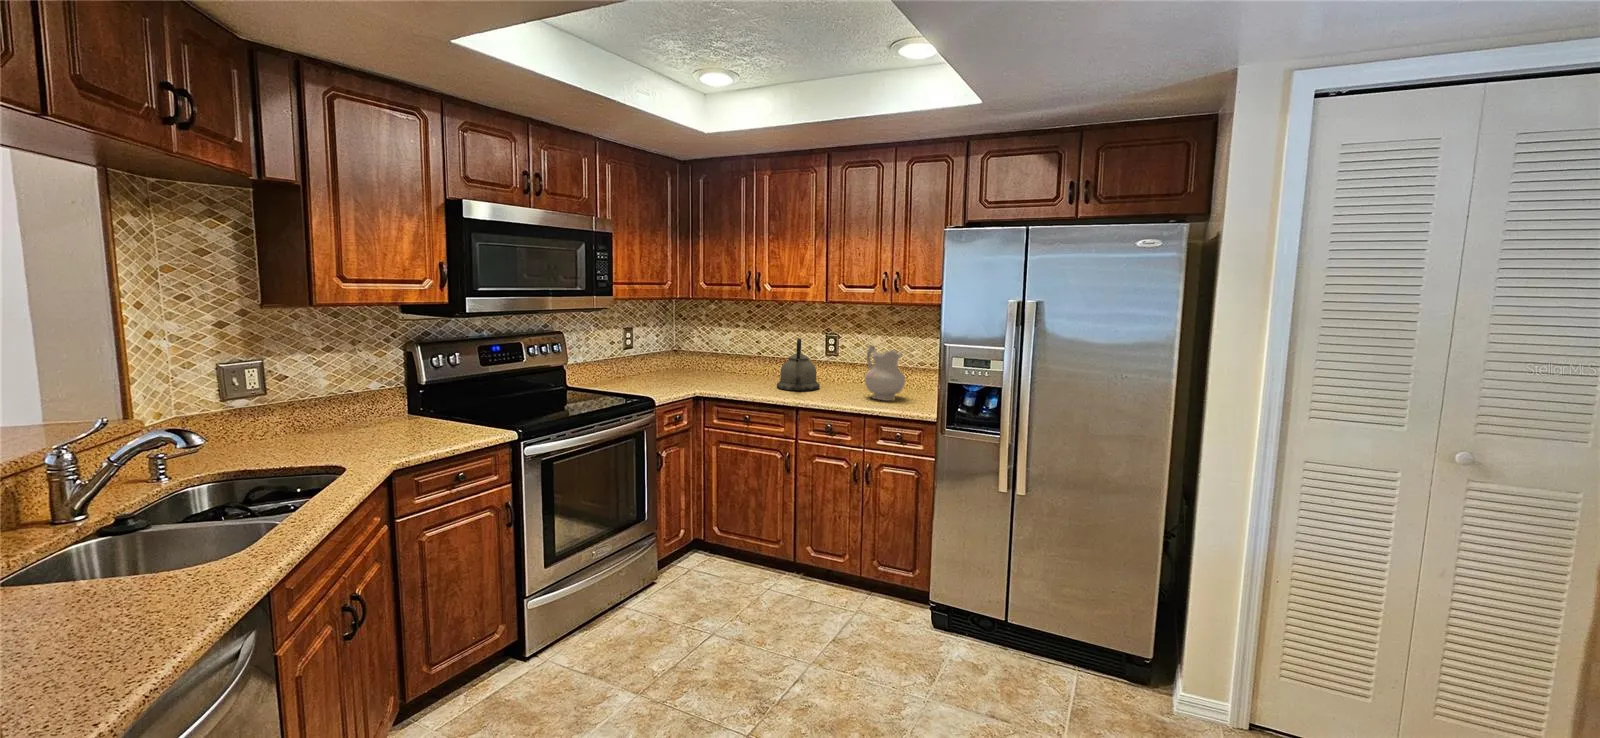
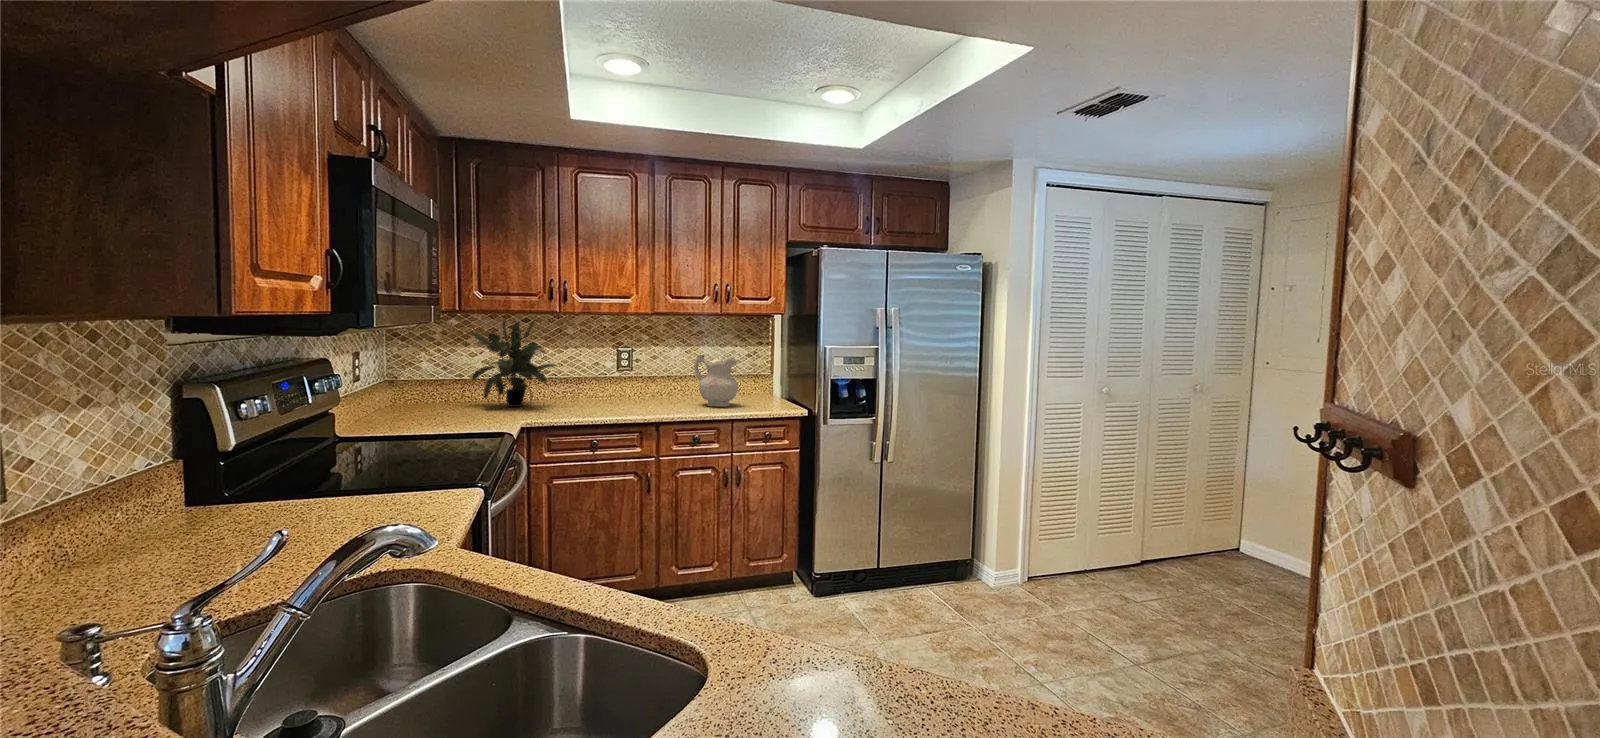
potted plant: none [698,305,755,379] -> present [471,319,555,407]
kettle: present [777,338,820,391] -> none [595,353,642,409]

